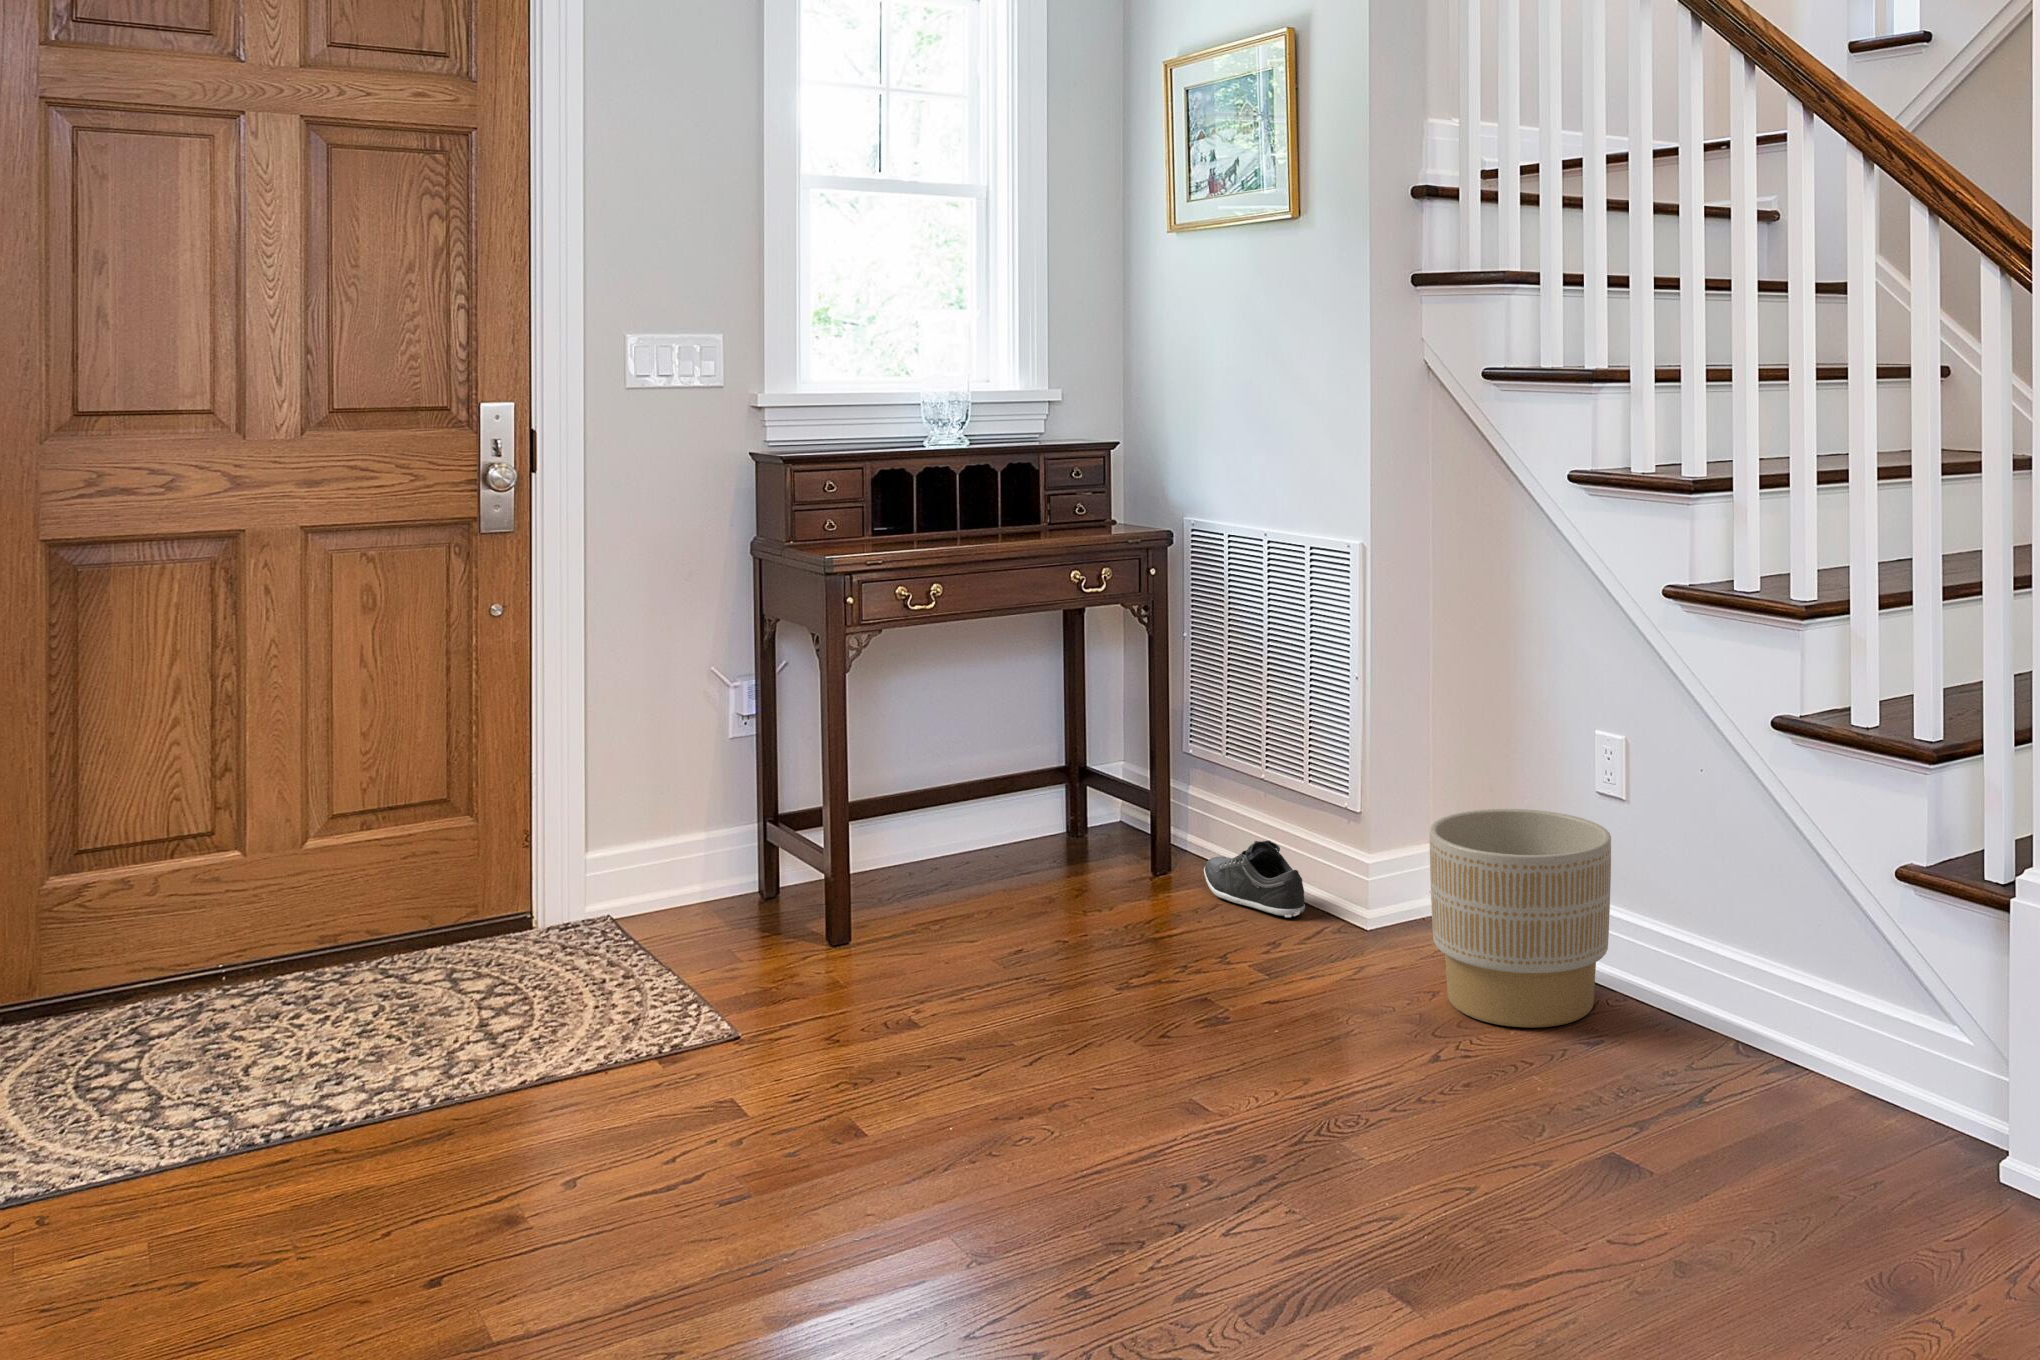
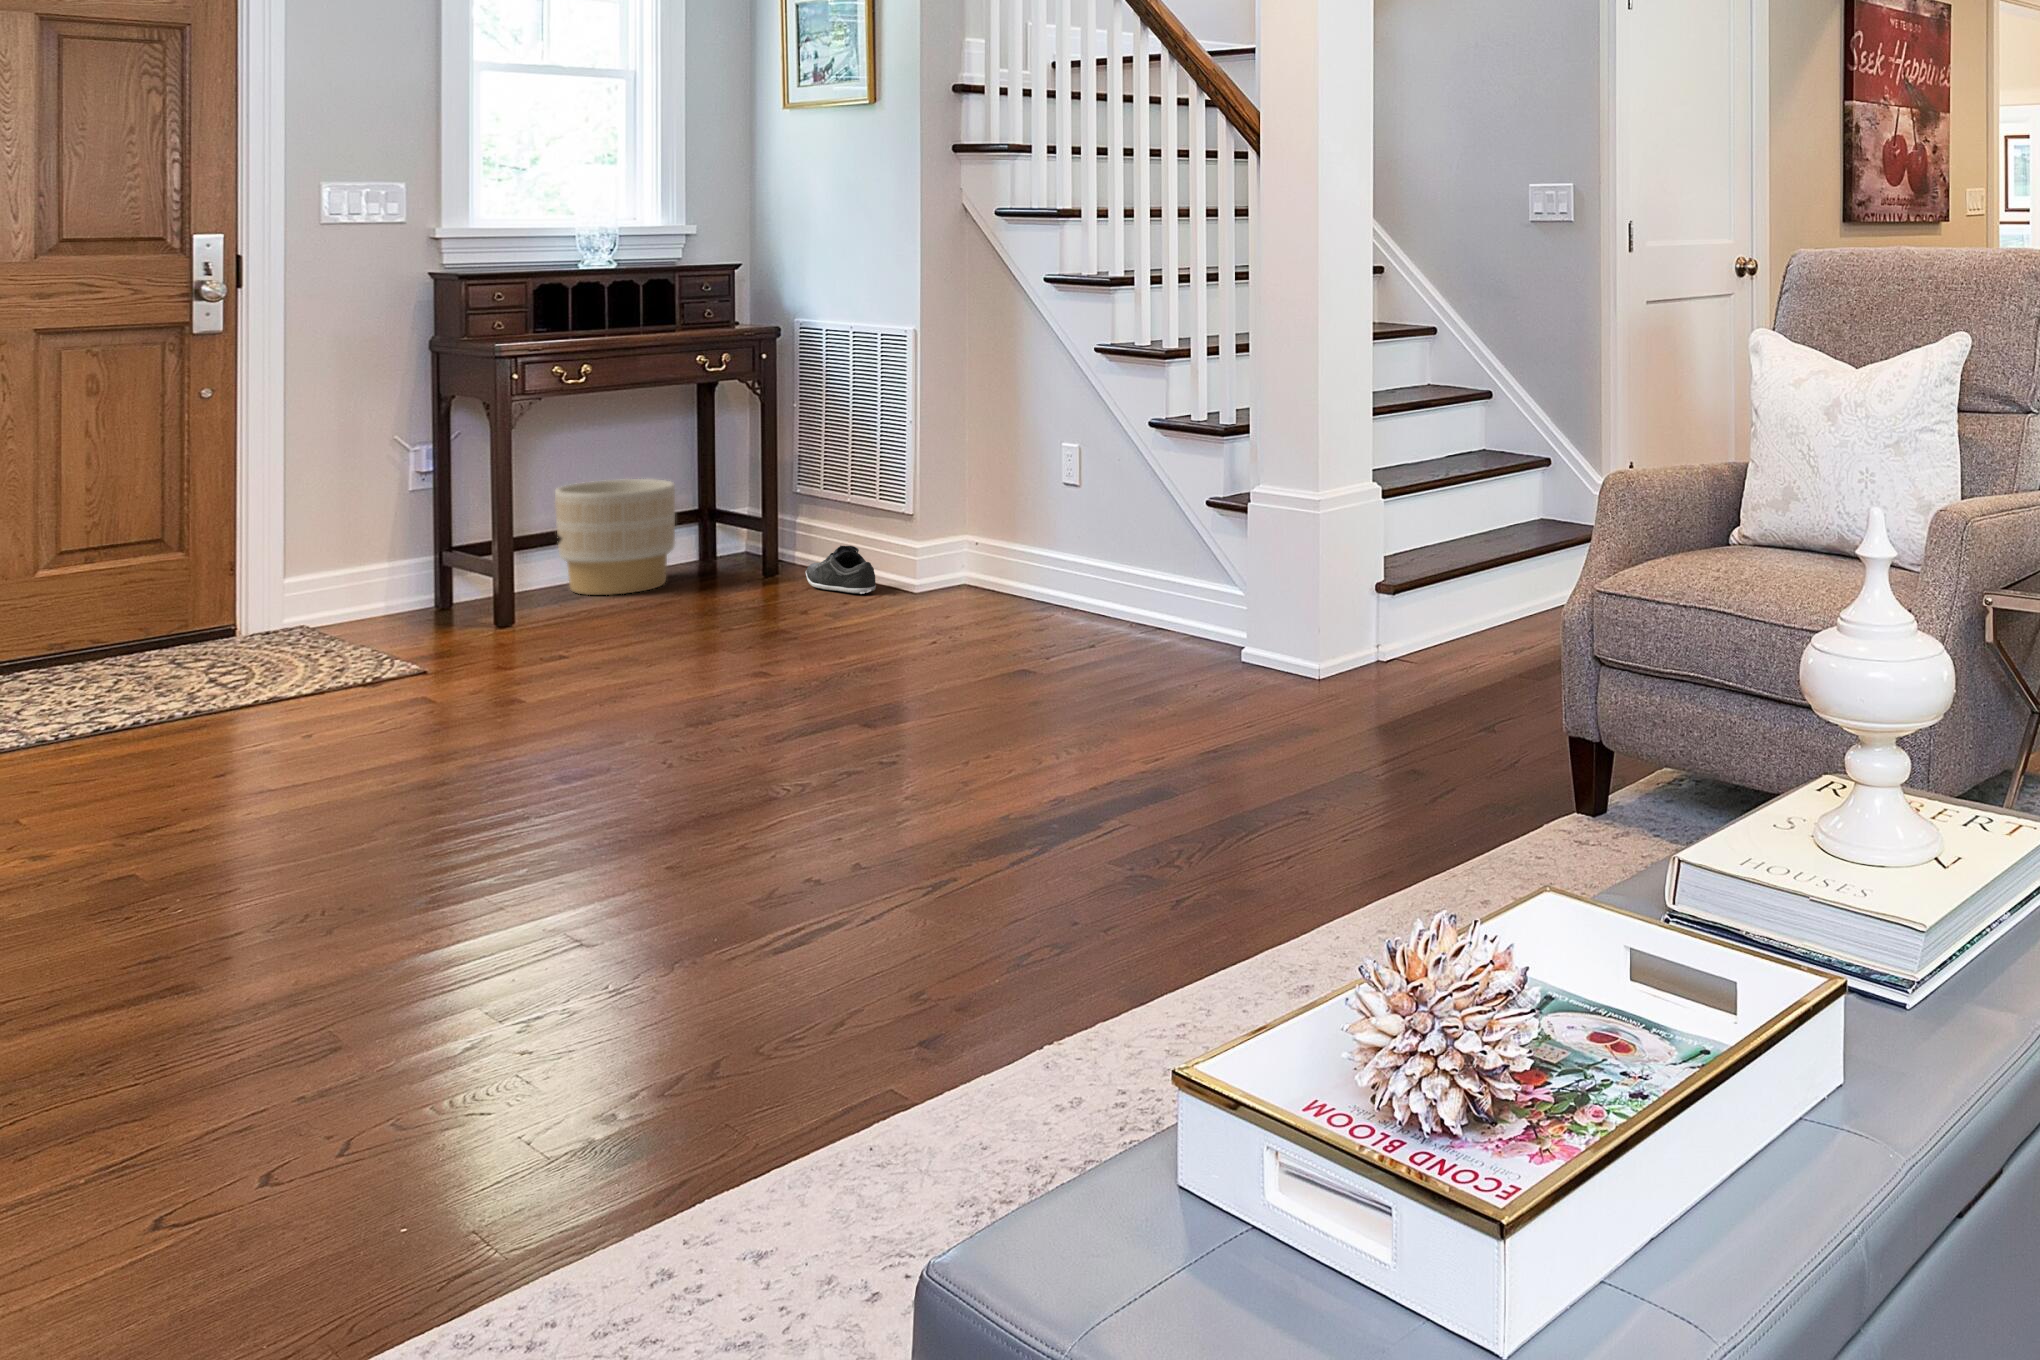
planter: present [1430,809,1611,1028] -> present [555,479,675,595]

